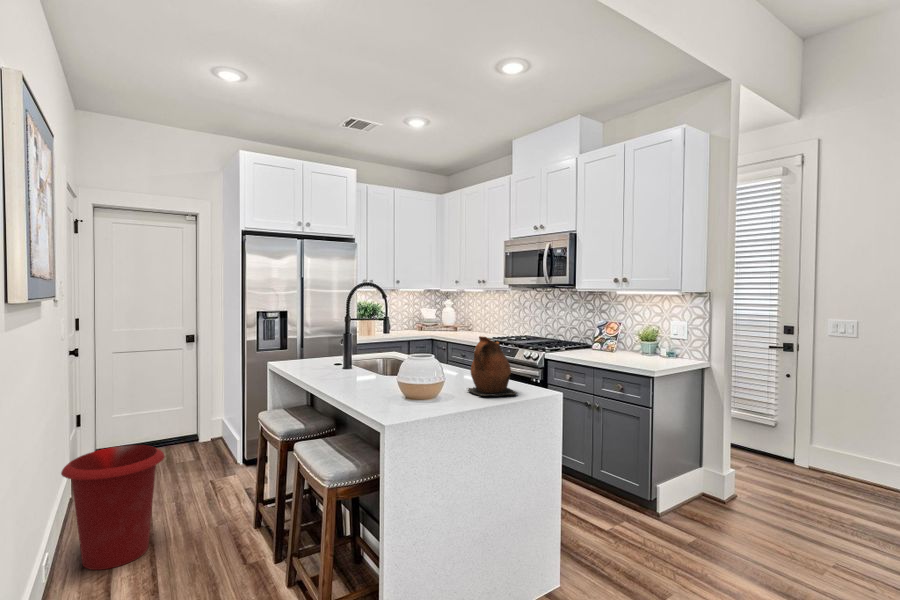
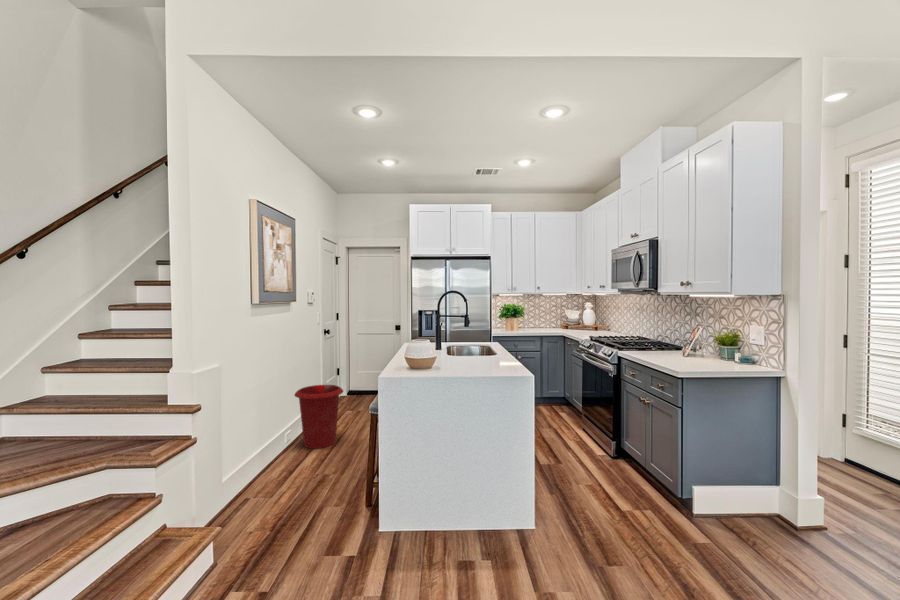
ceramic pitcher: present [468,336,517,396] -> none [461,330,498,375]

